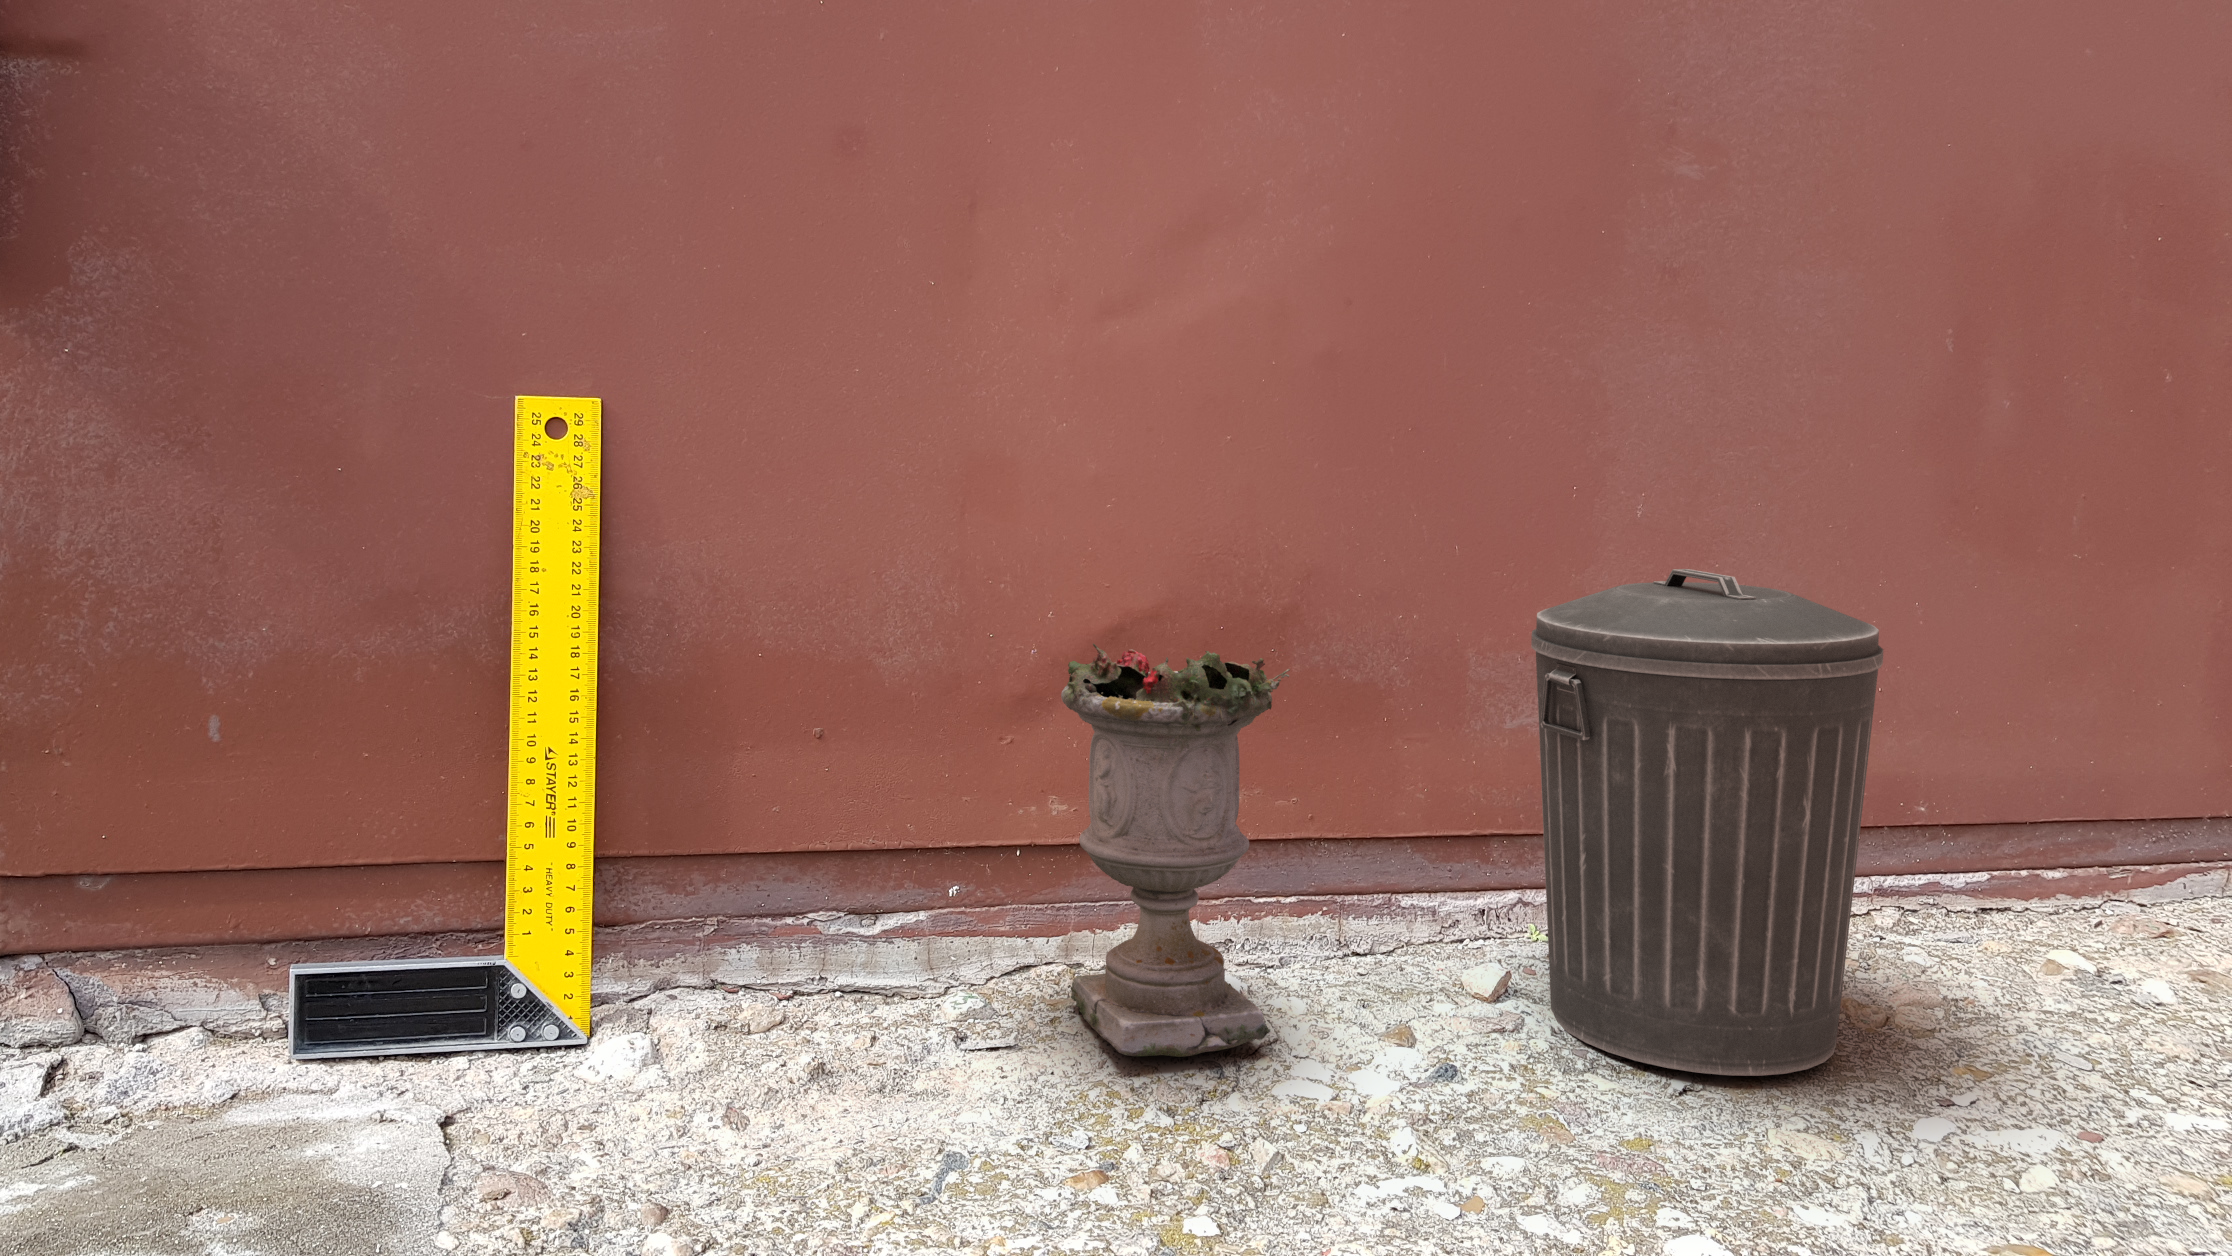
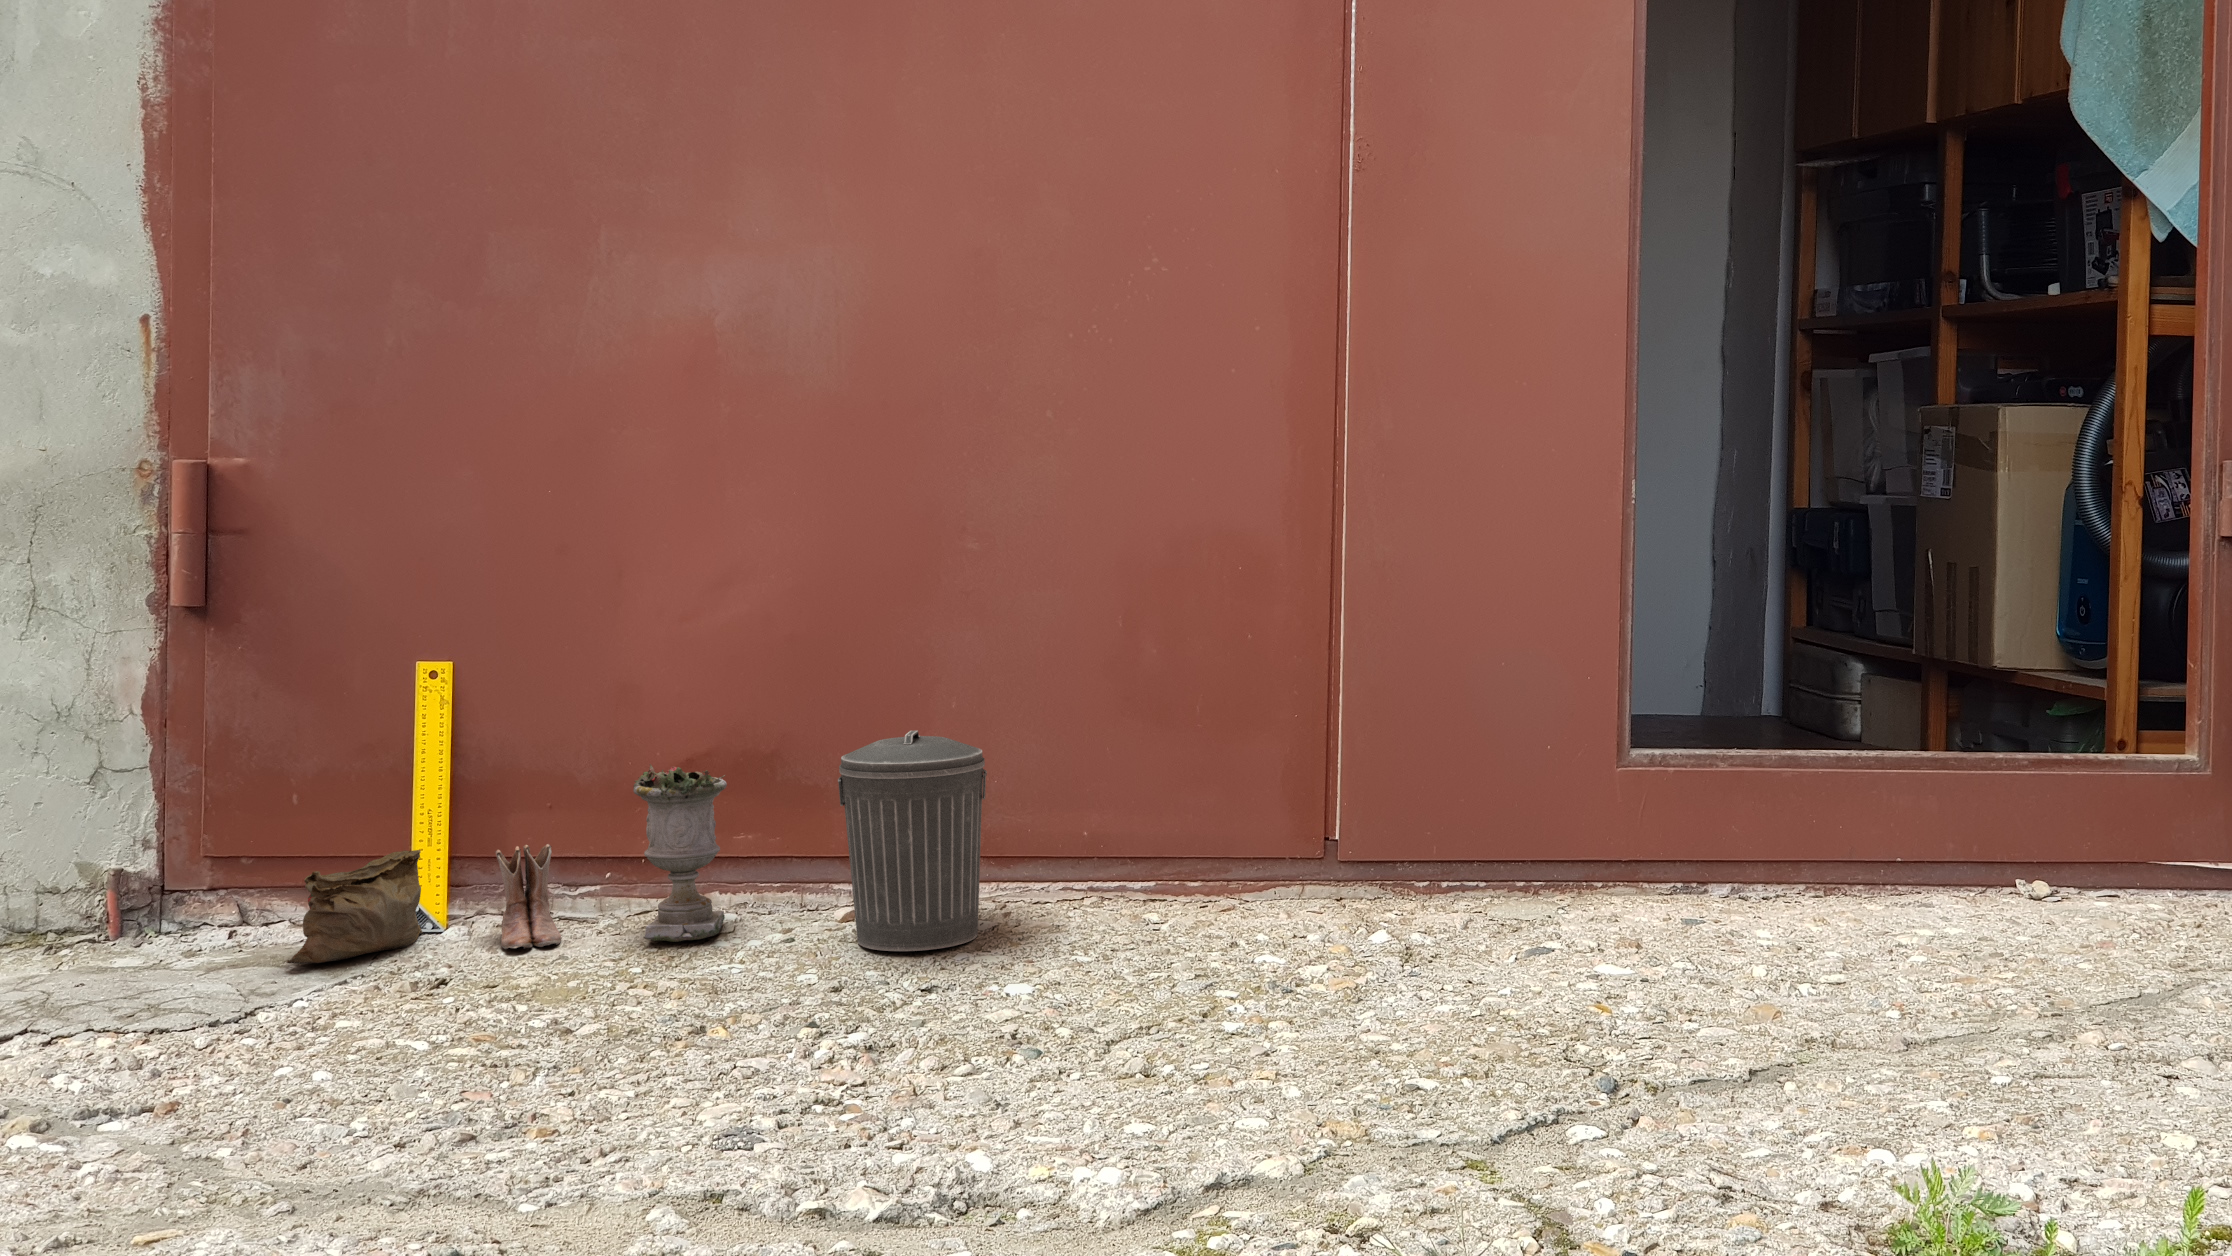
boots: none [737,828,905,1095] -> present [496,844,561,949]
bag: none [259,849,565,1176] -> present [286,850,423,964]

